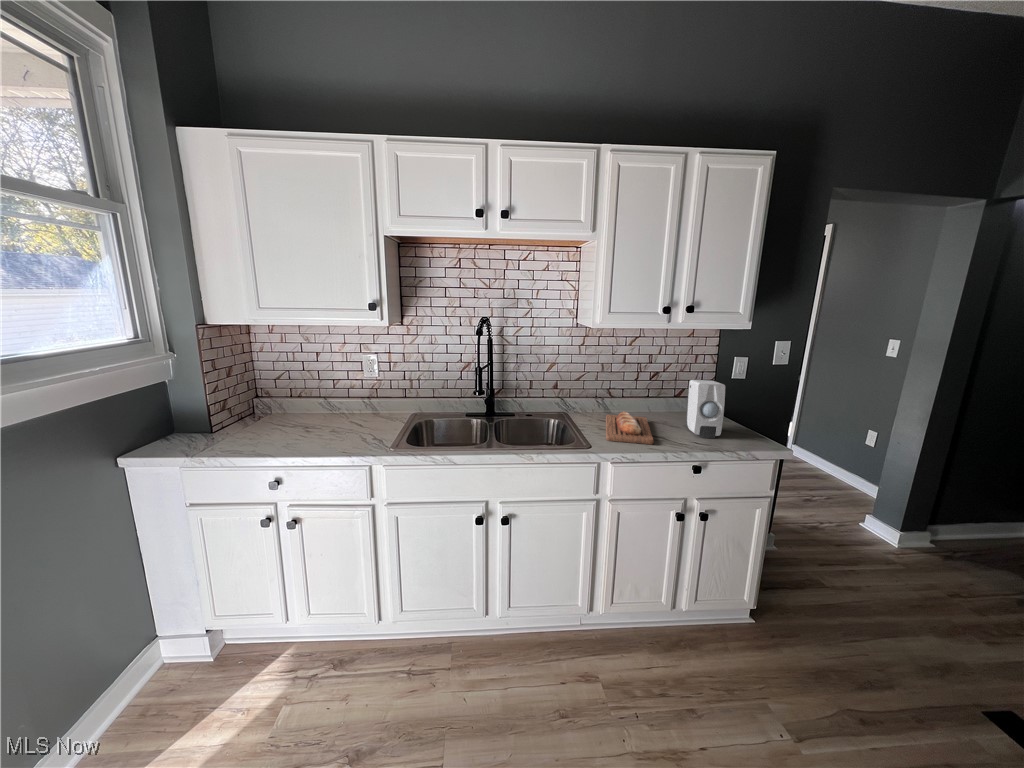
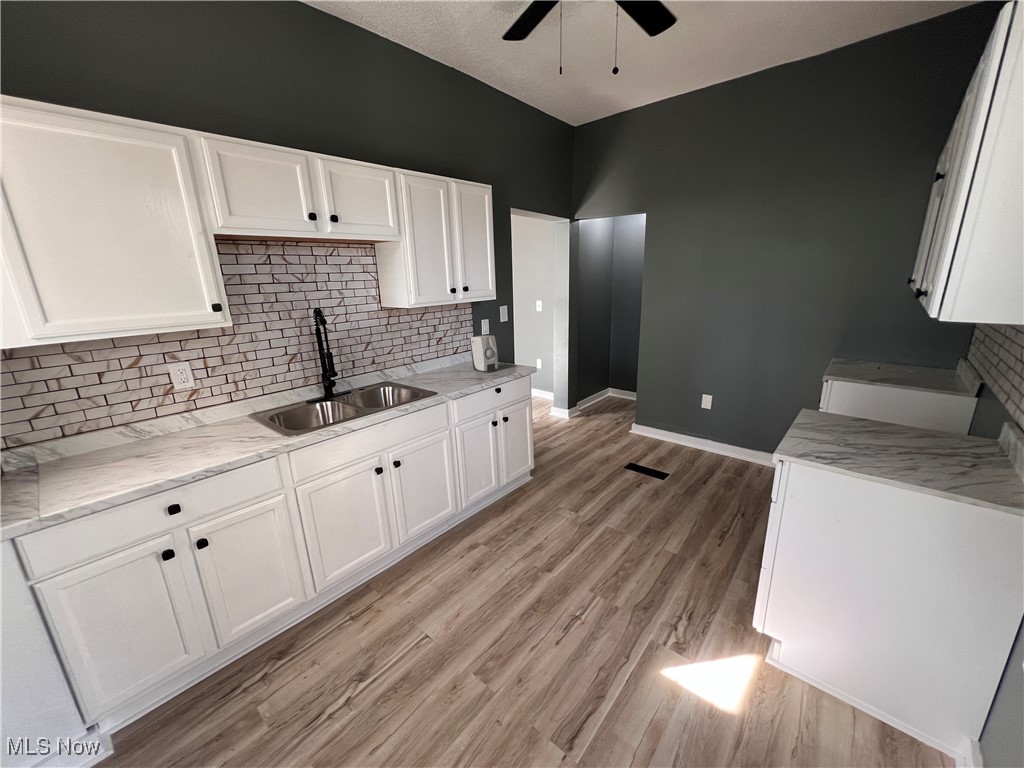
bread loaf: present [606,412,653,445] -> none [421,368,469,387]

